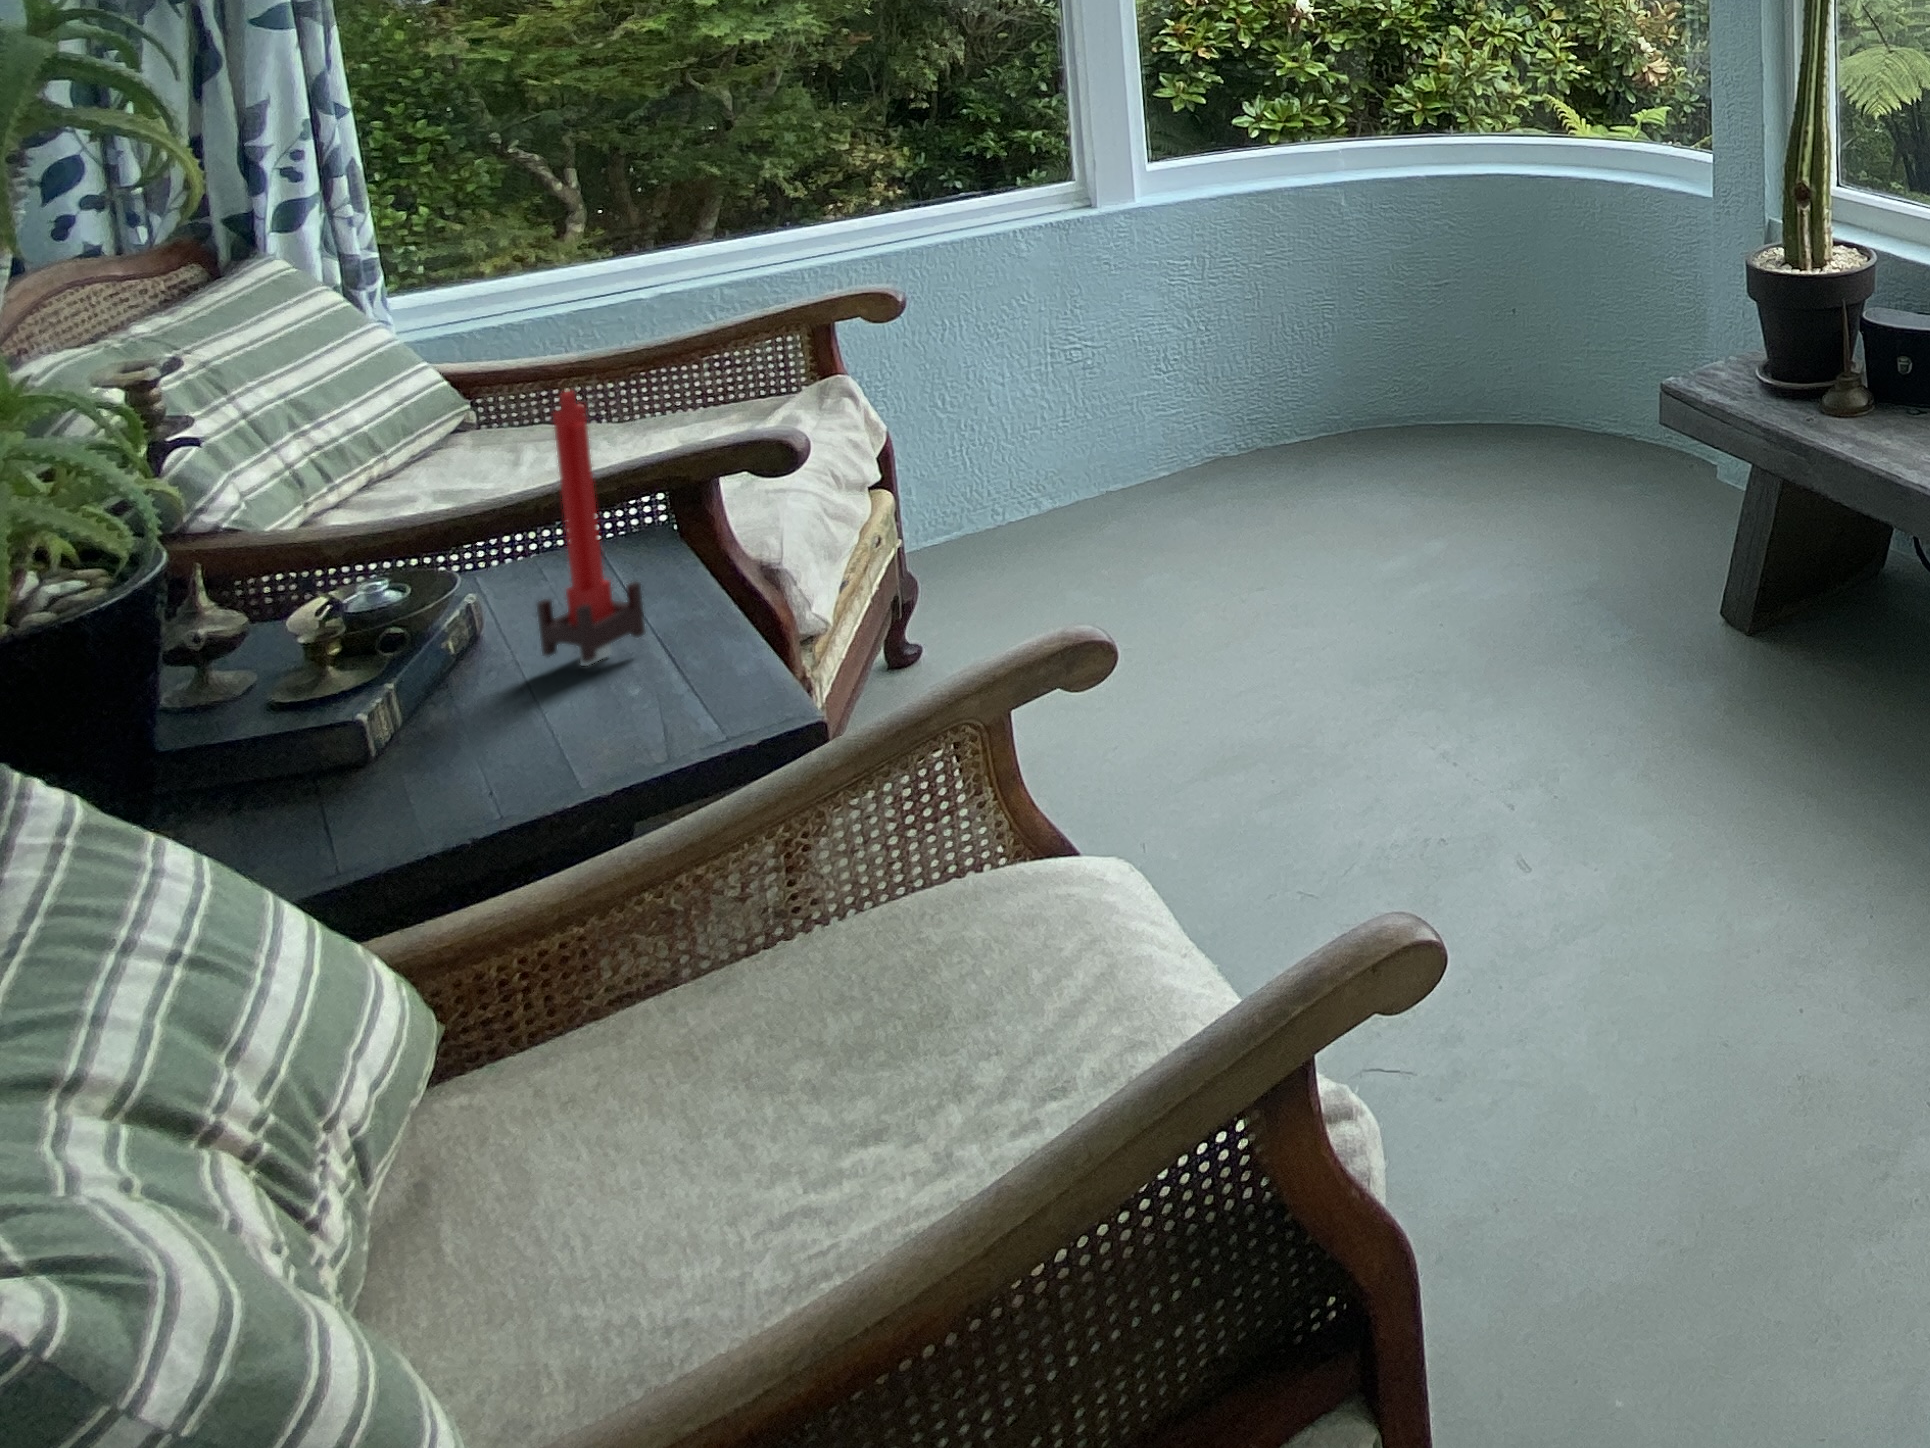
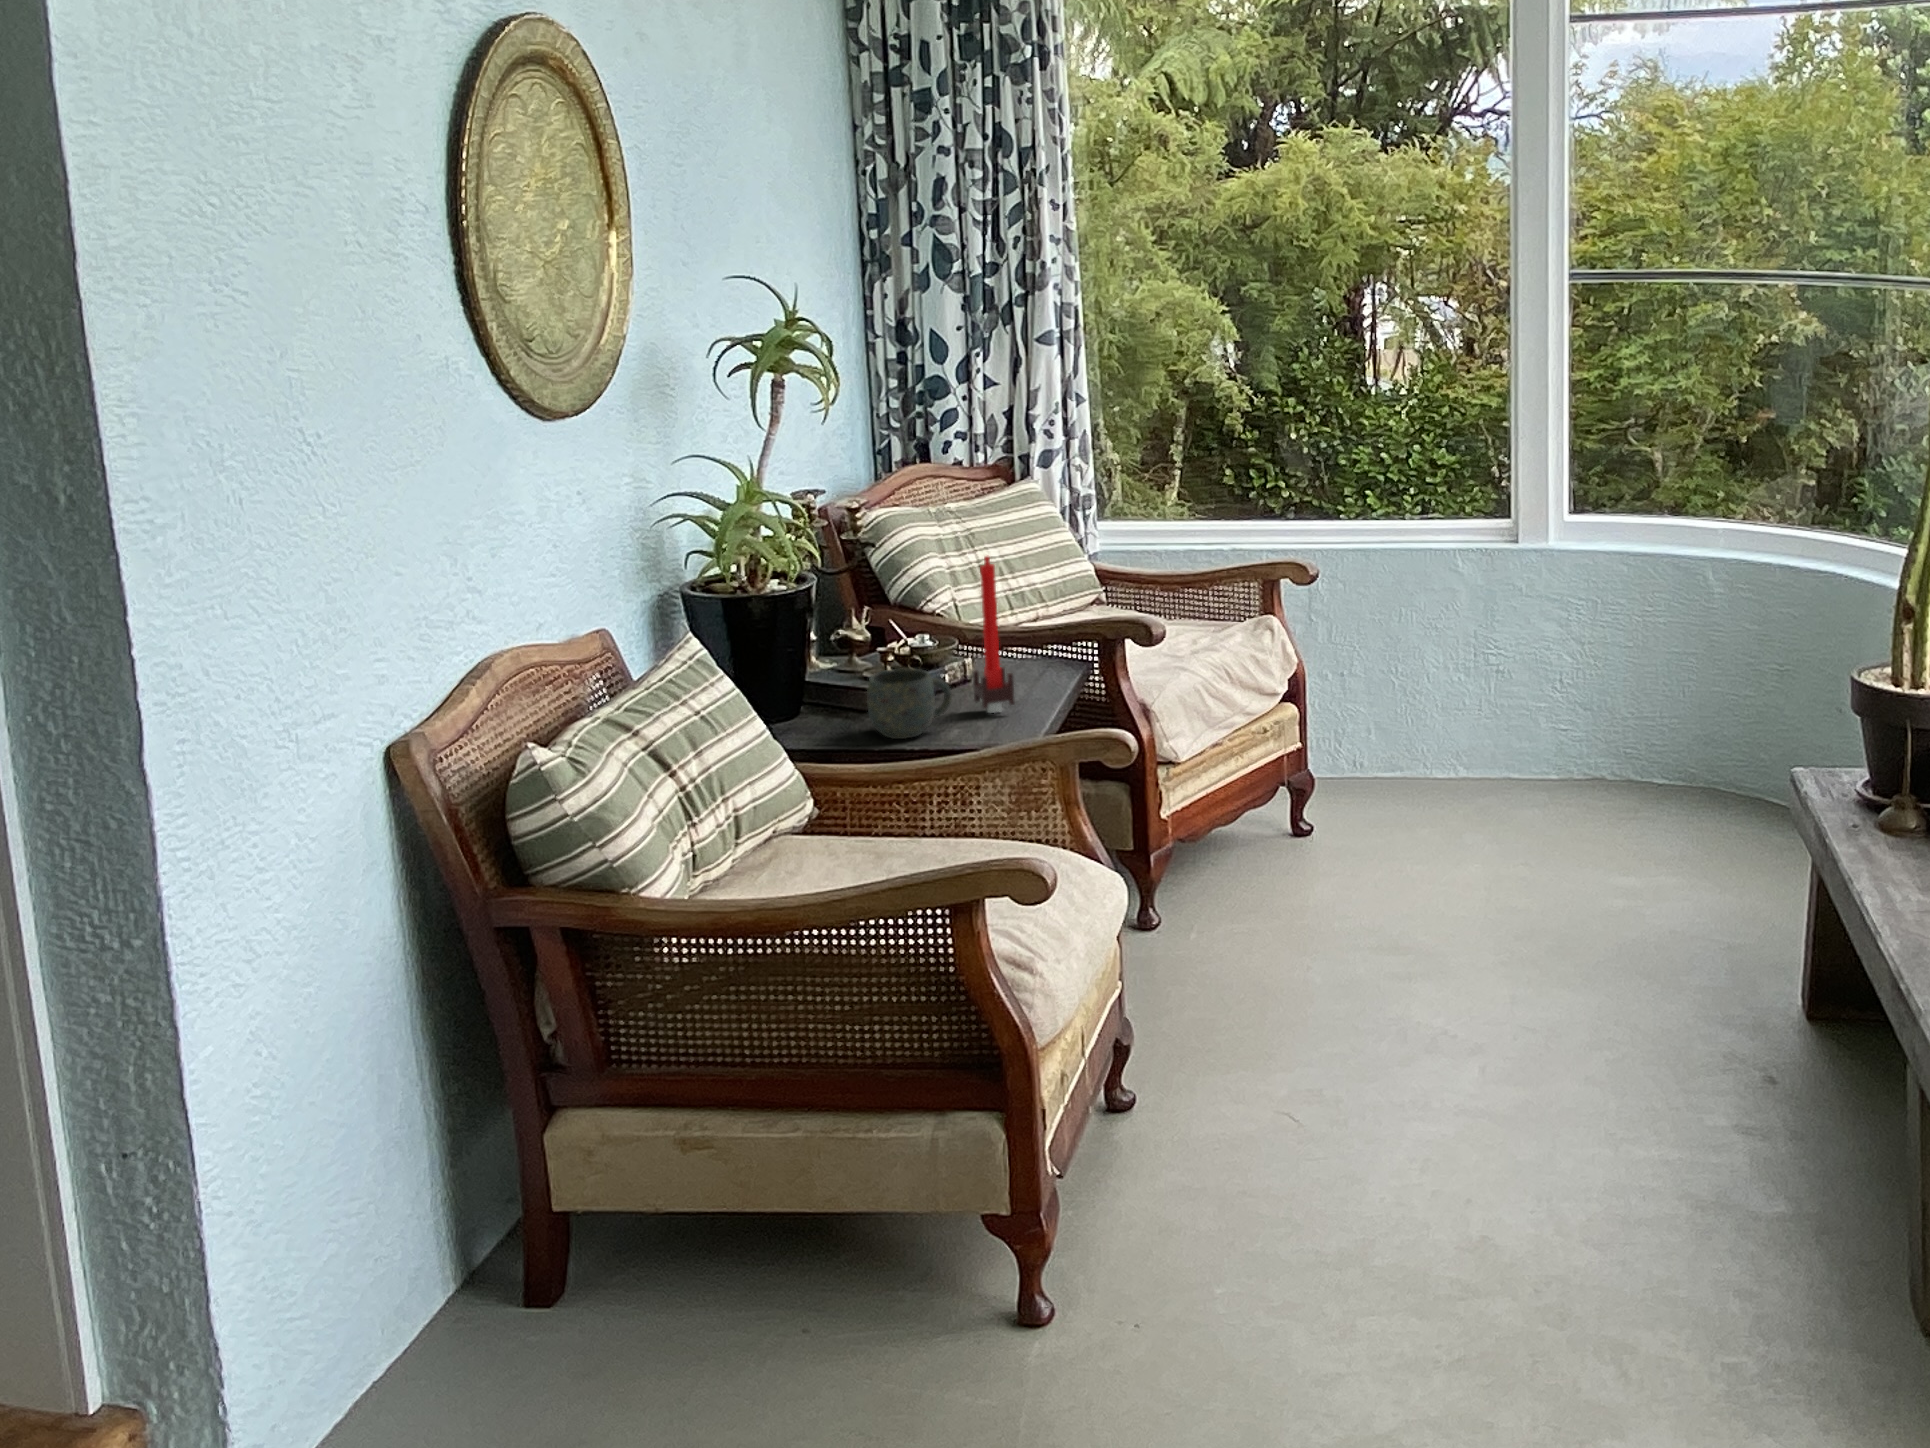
mug: none [360,634,559,791] -> present [867,668,952,739]

